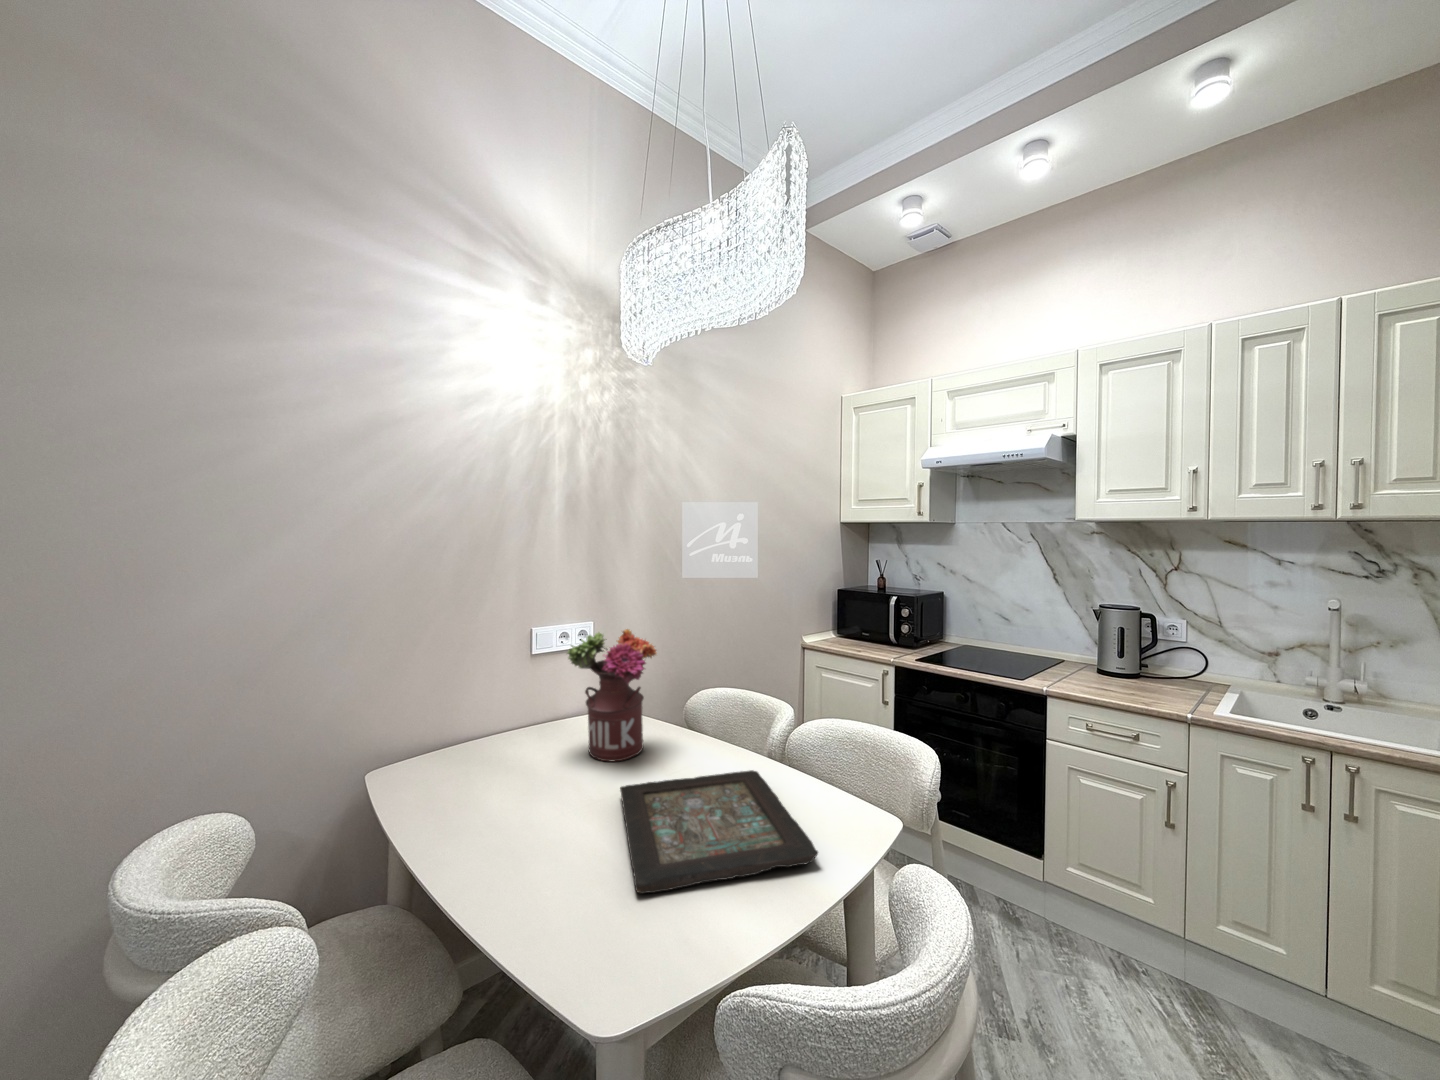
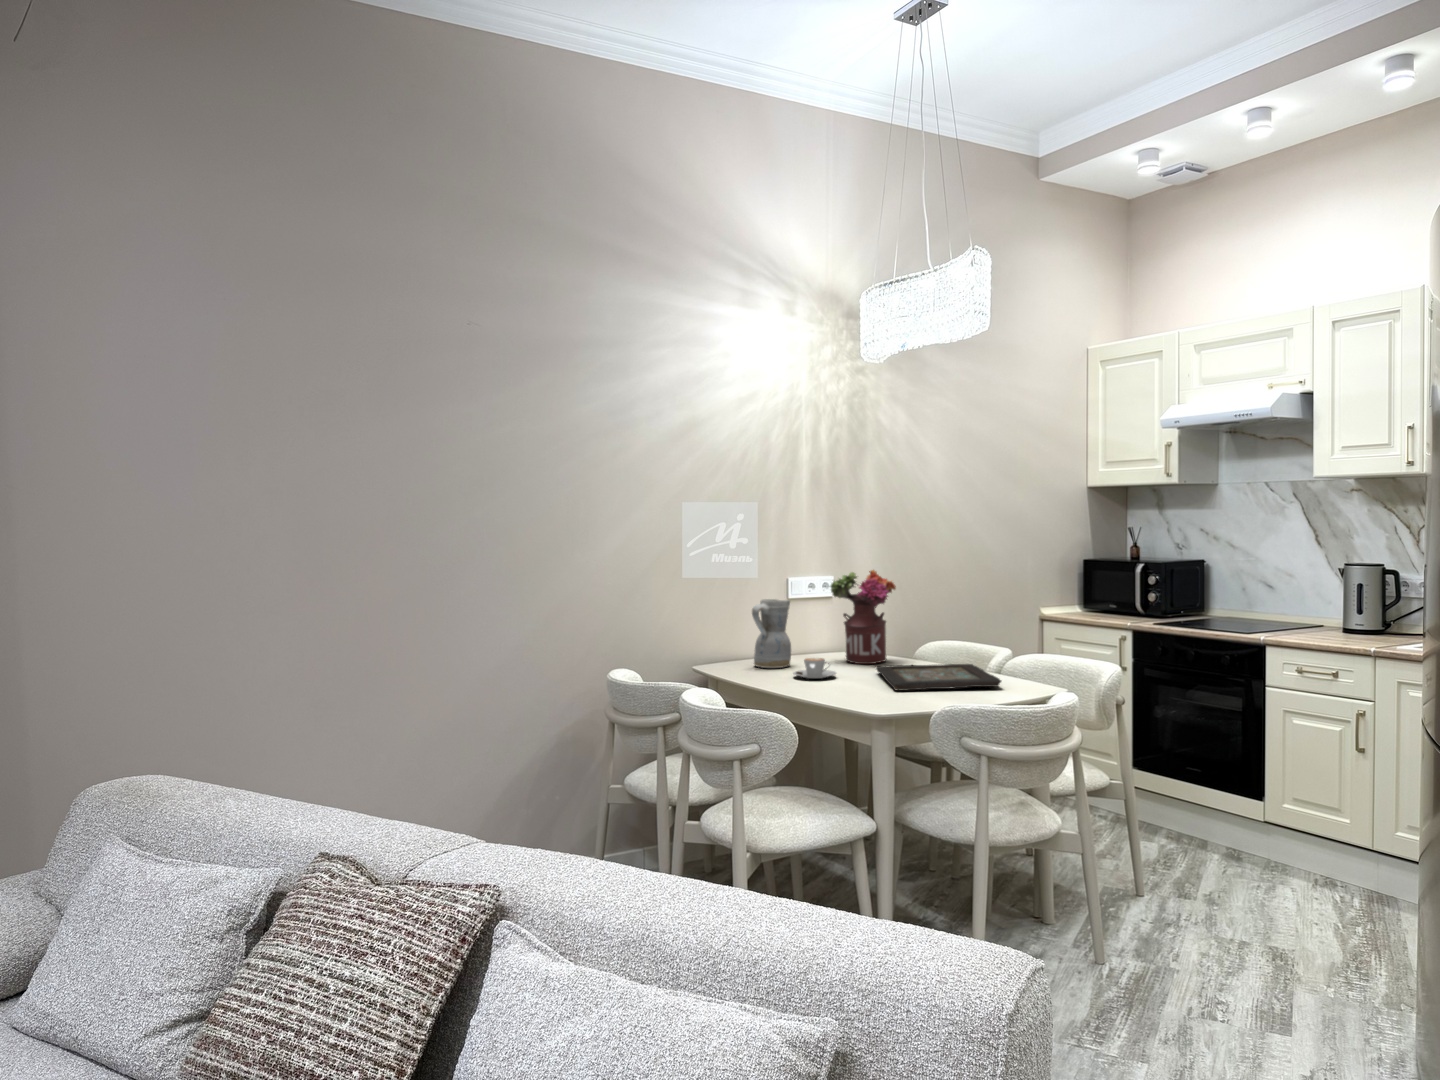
ceramic pitcher: none [437,676,506,786] -> present [752,599,791,668]
coffee cup: none [480,787,554,836] -> present [793,658,836,679]

